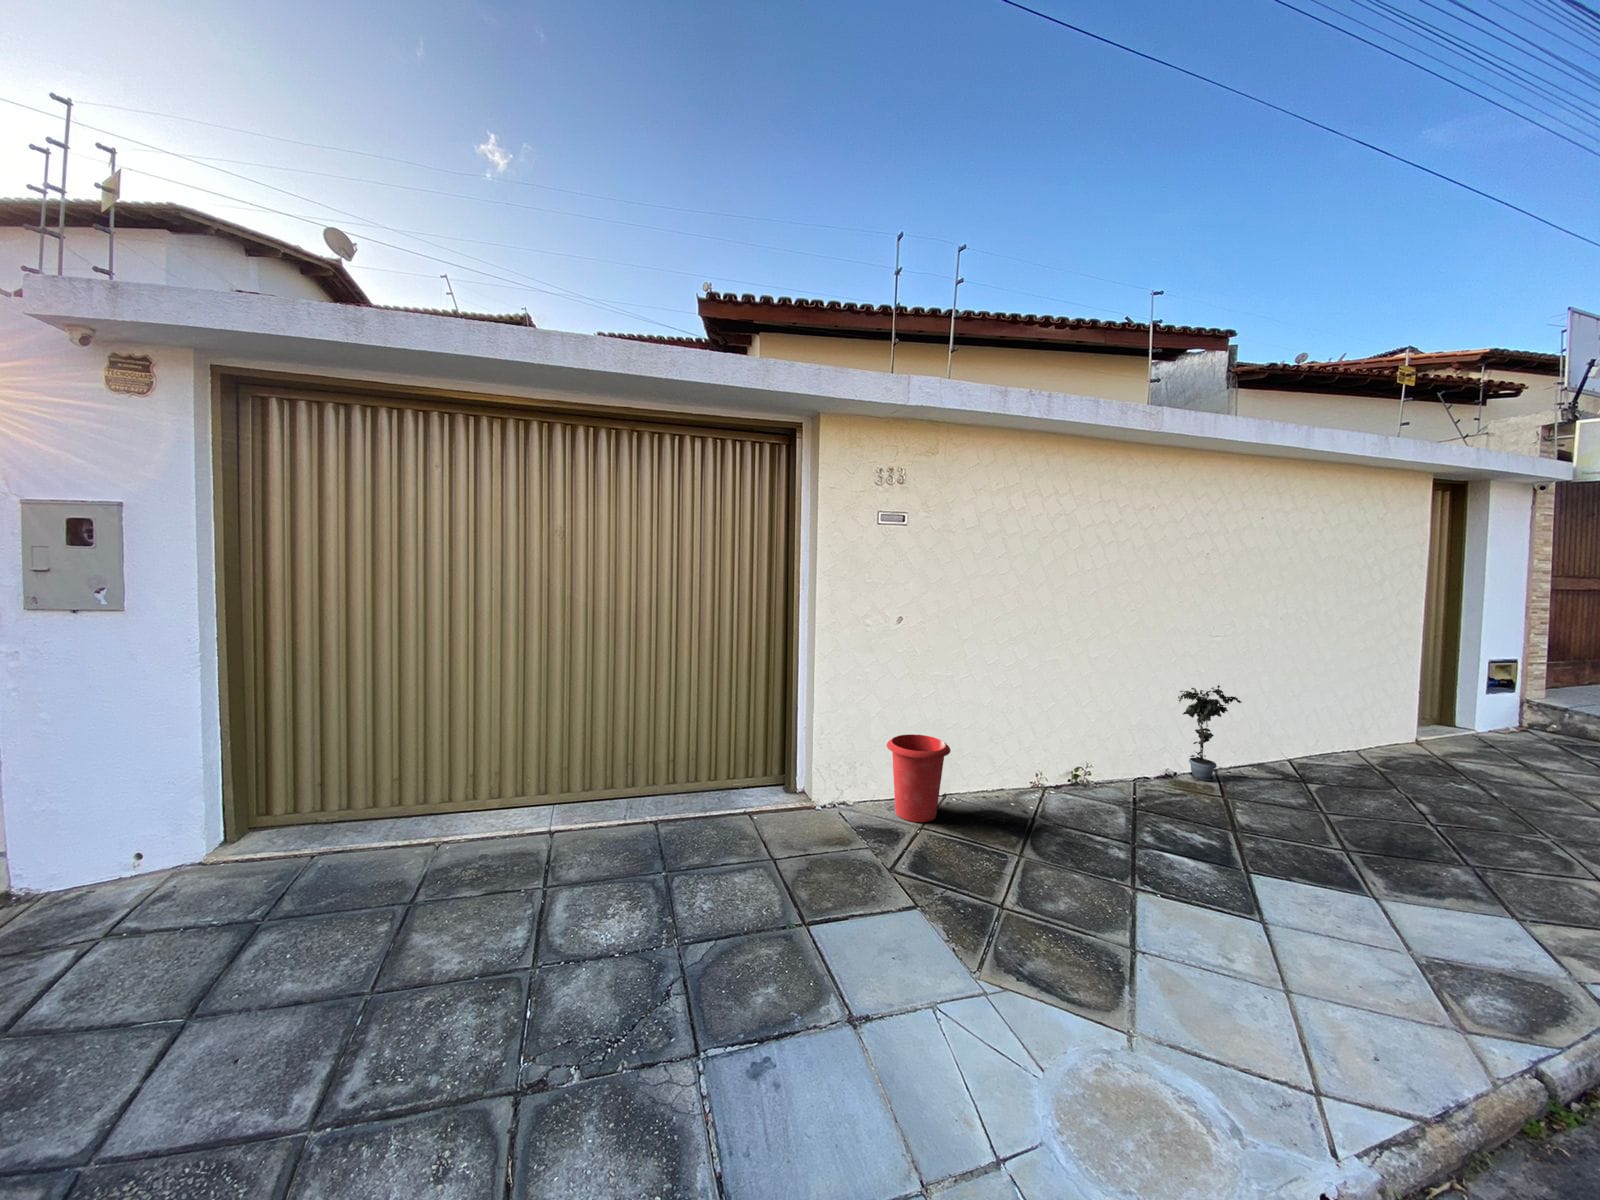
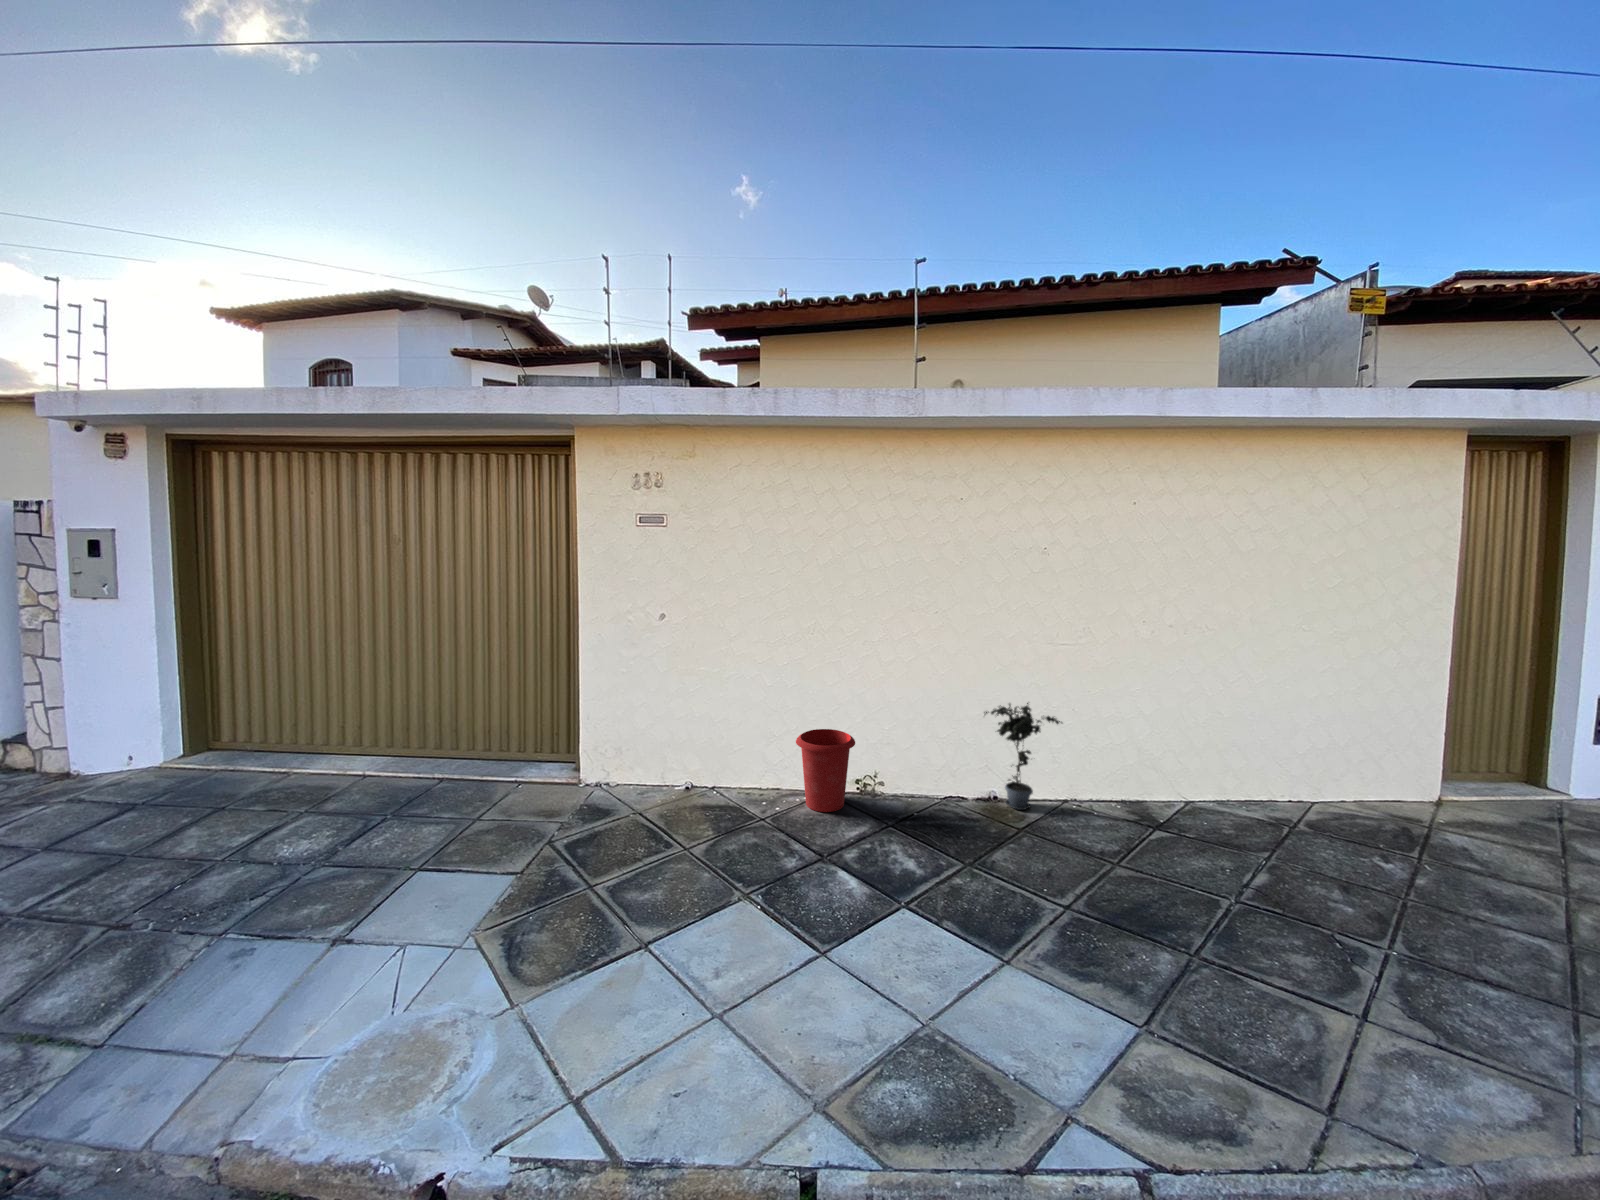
waste bin: present [887,734,951,822] -> present [796,729,855,812]

